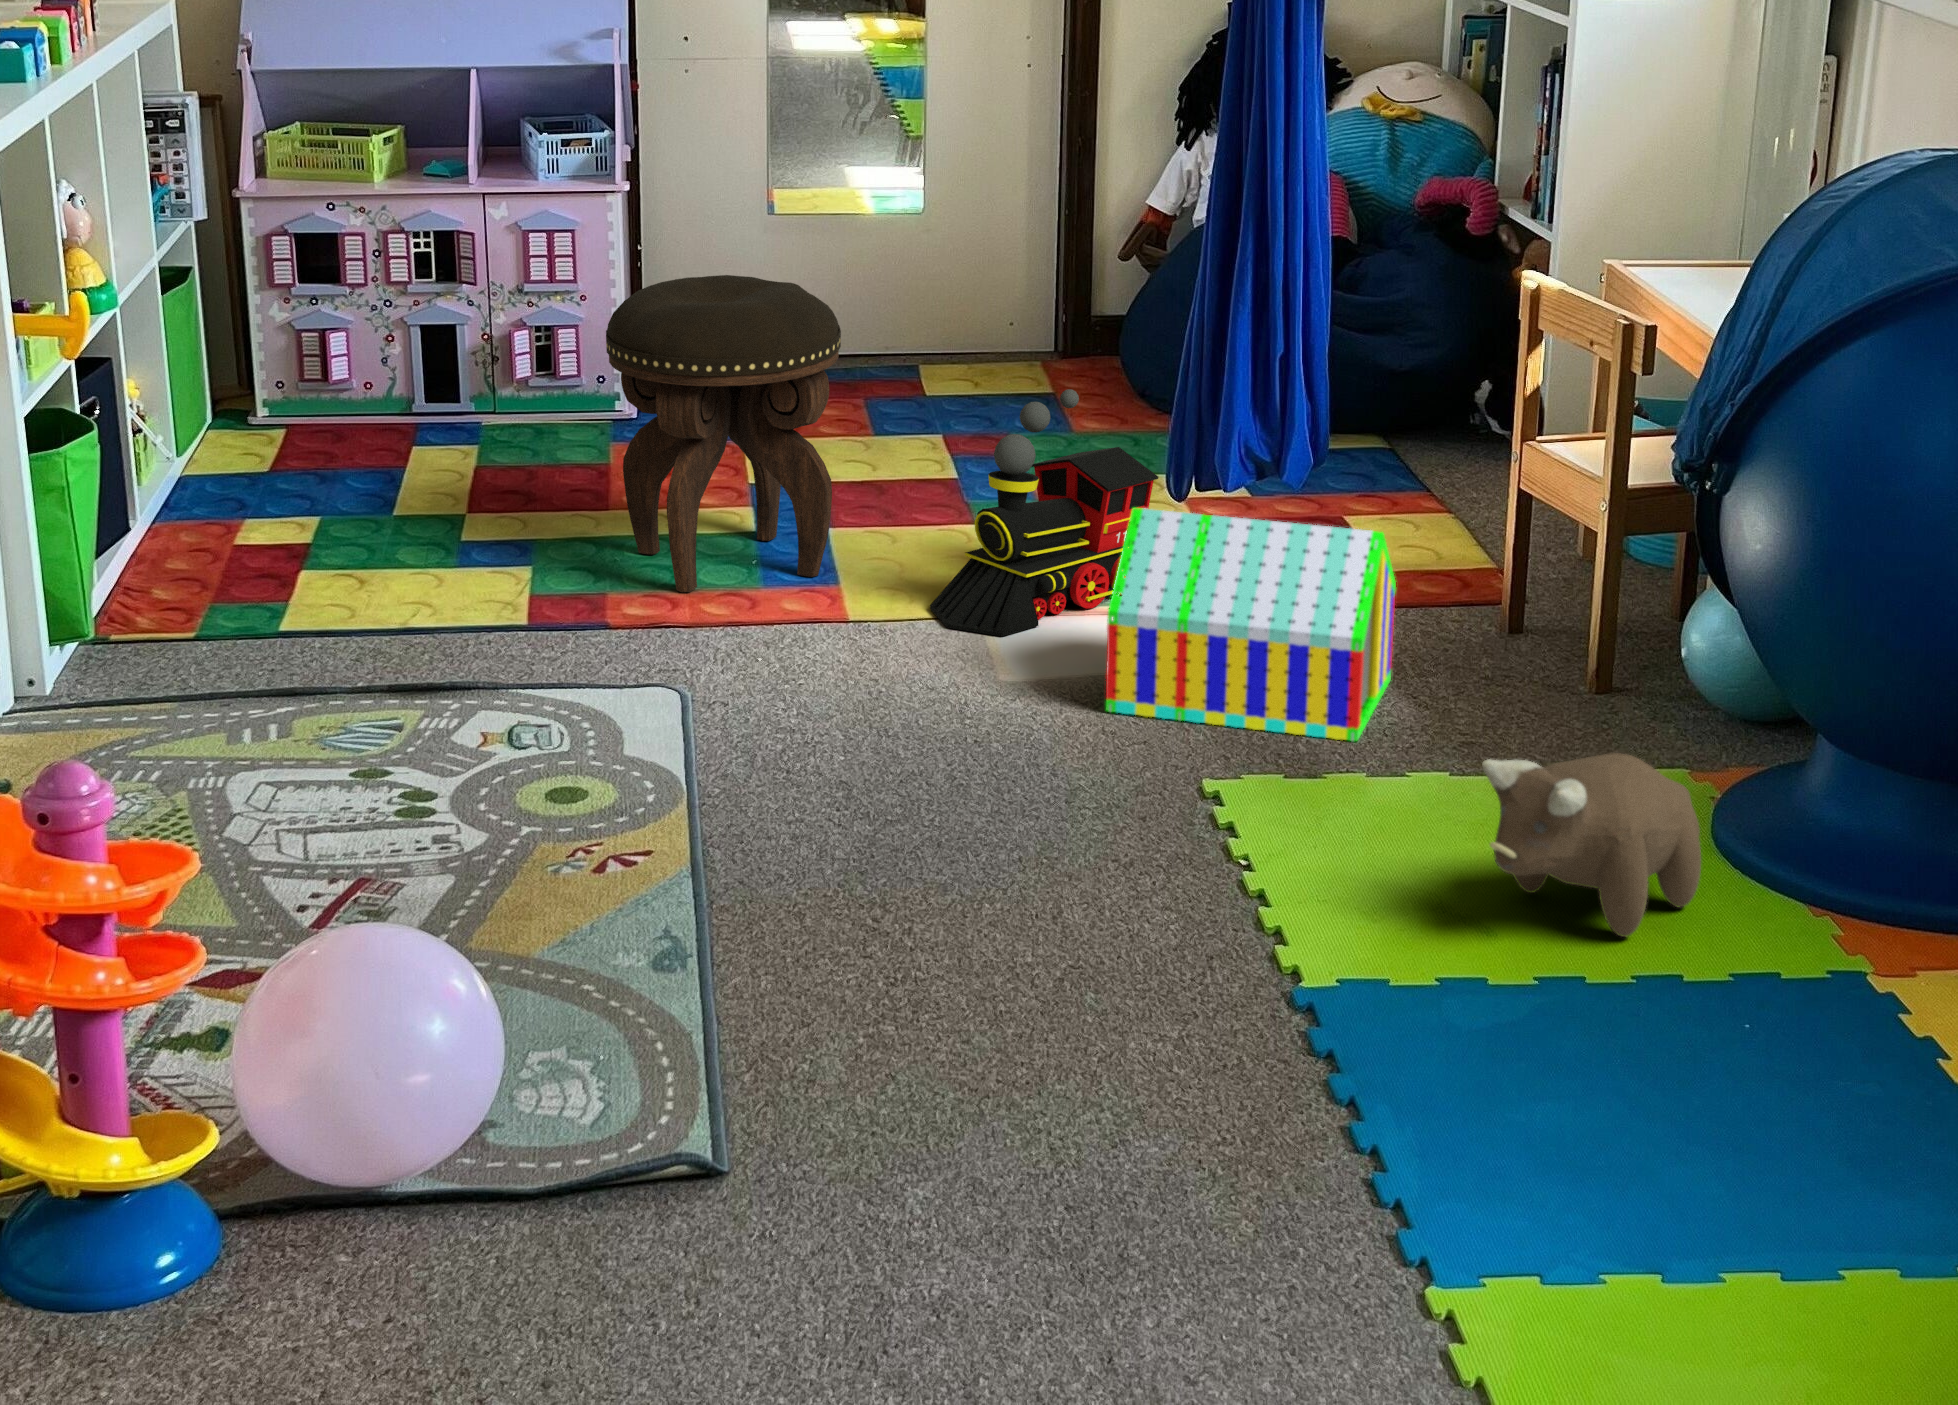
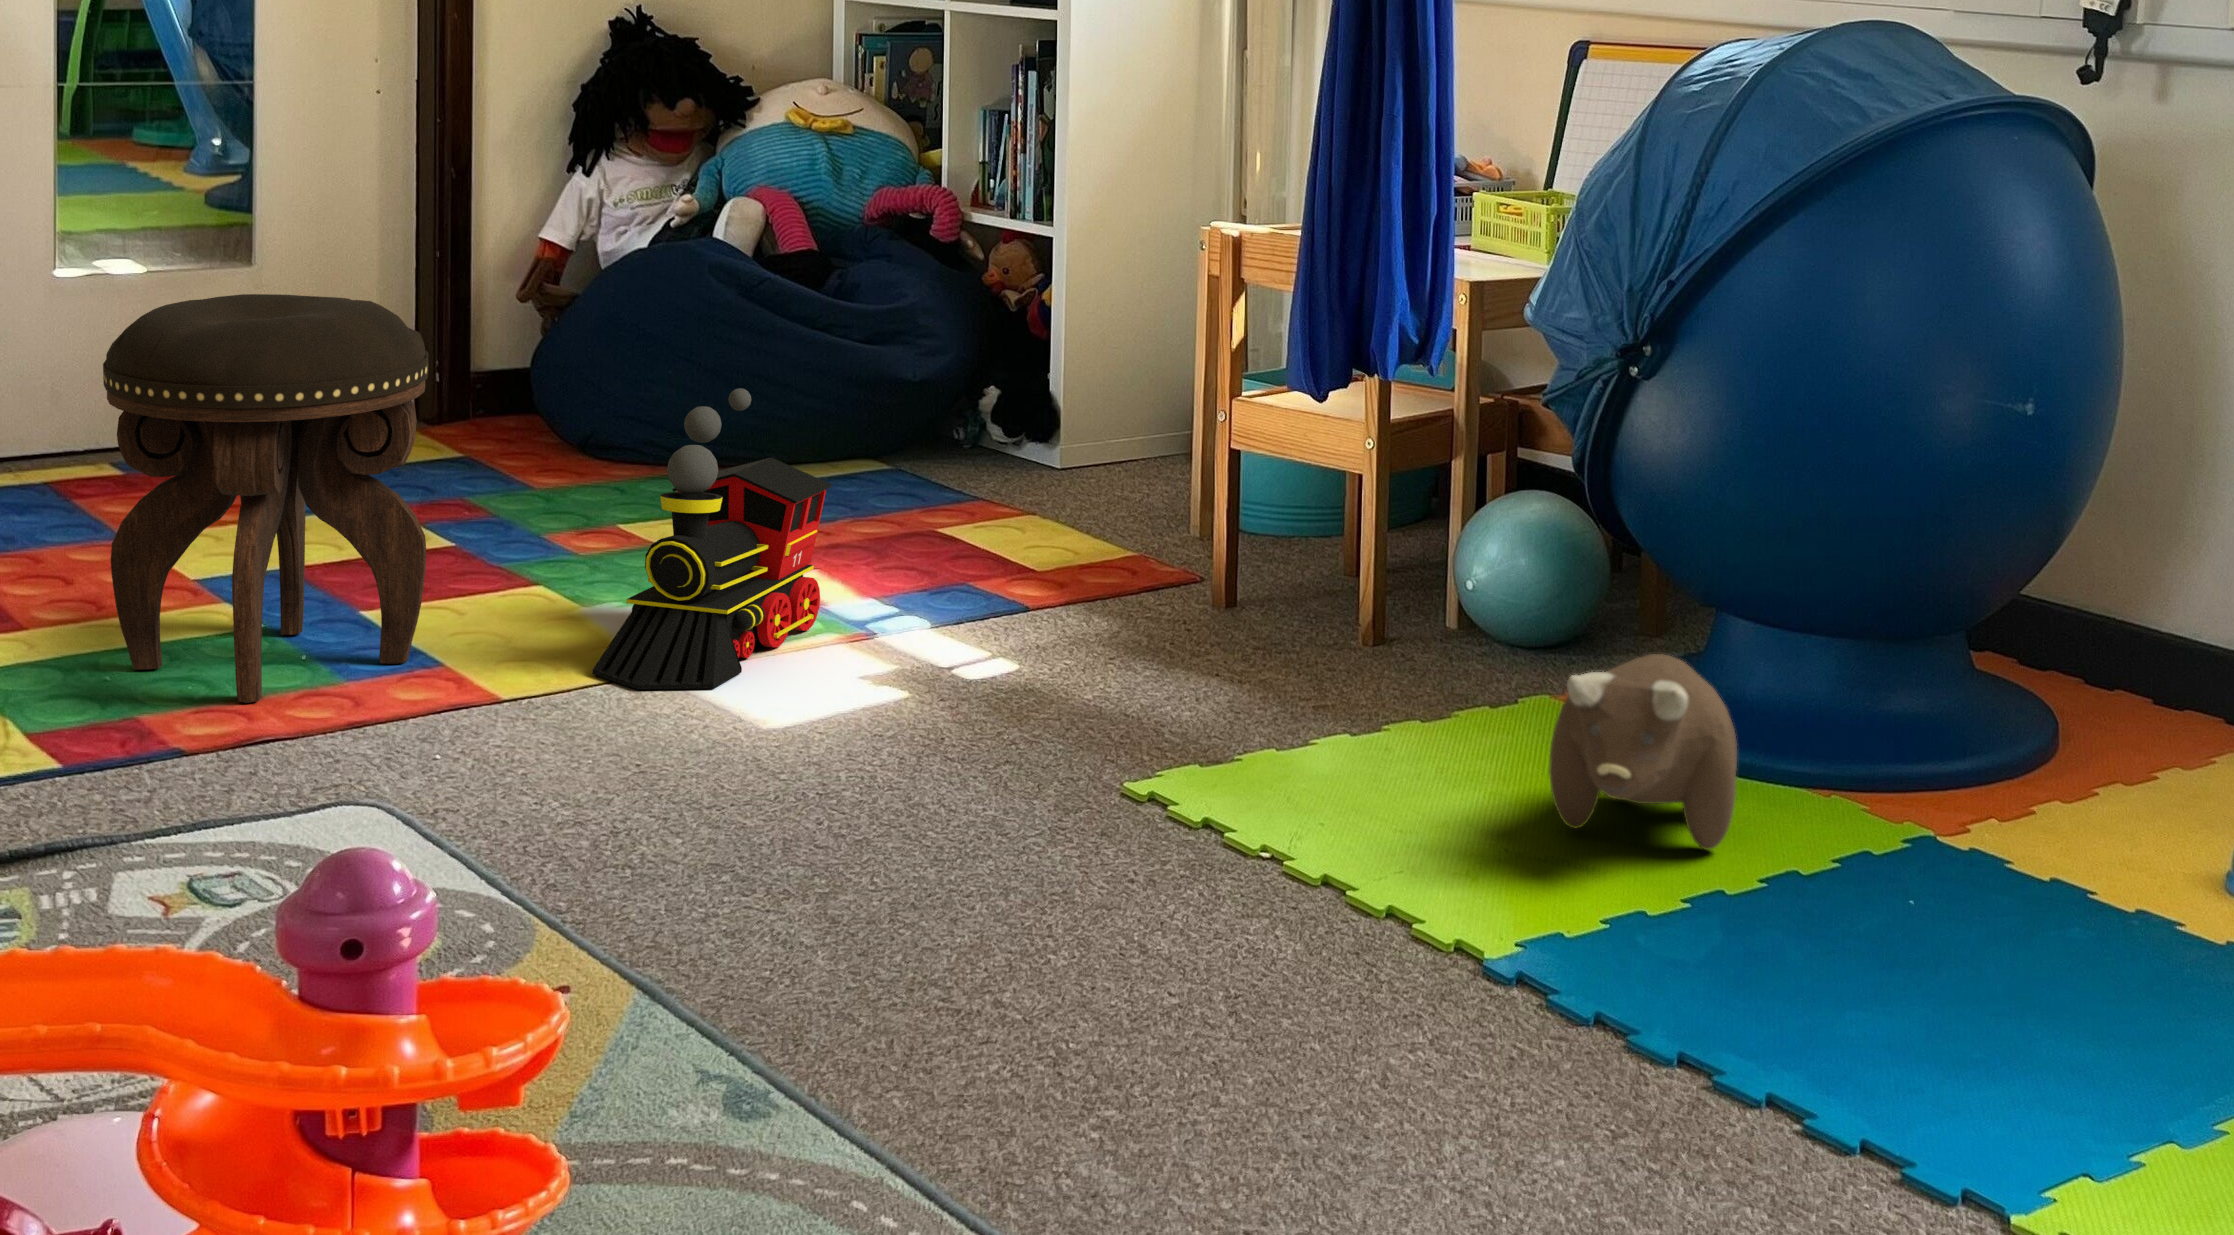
toy house: present [1106,508,1396,741] -> none [902,488,1227,742]

